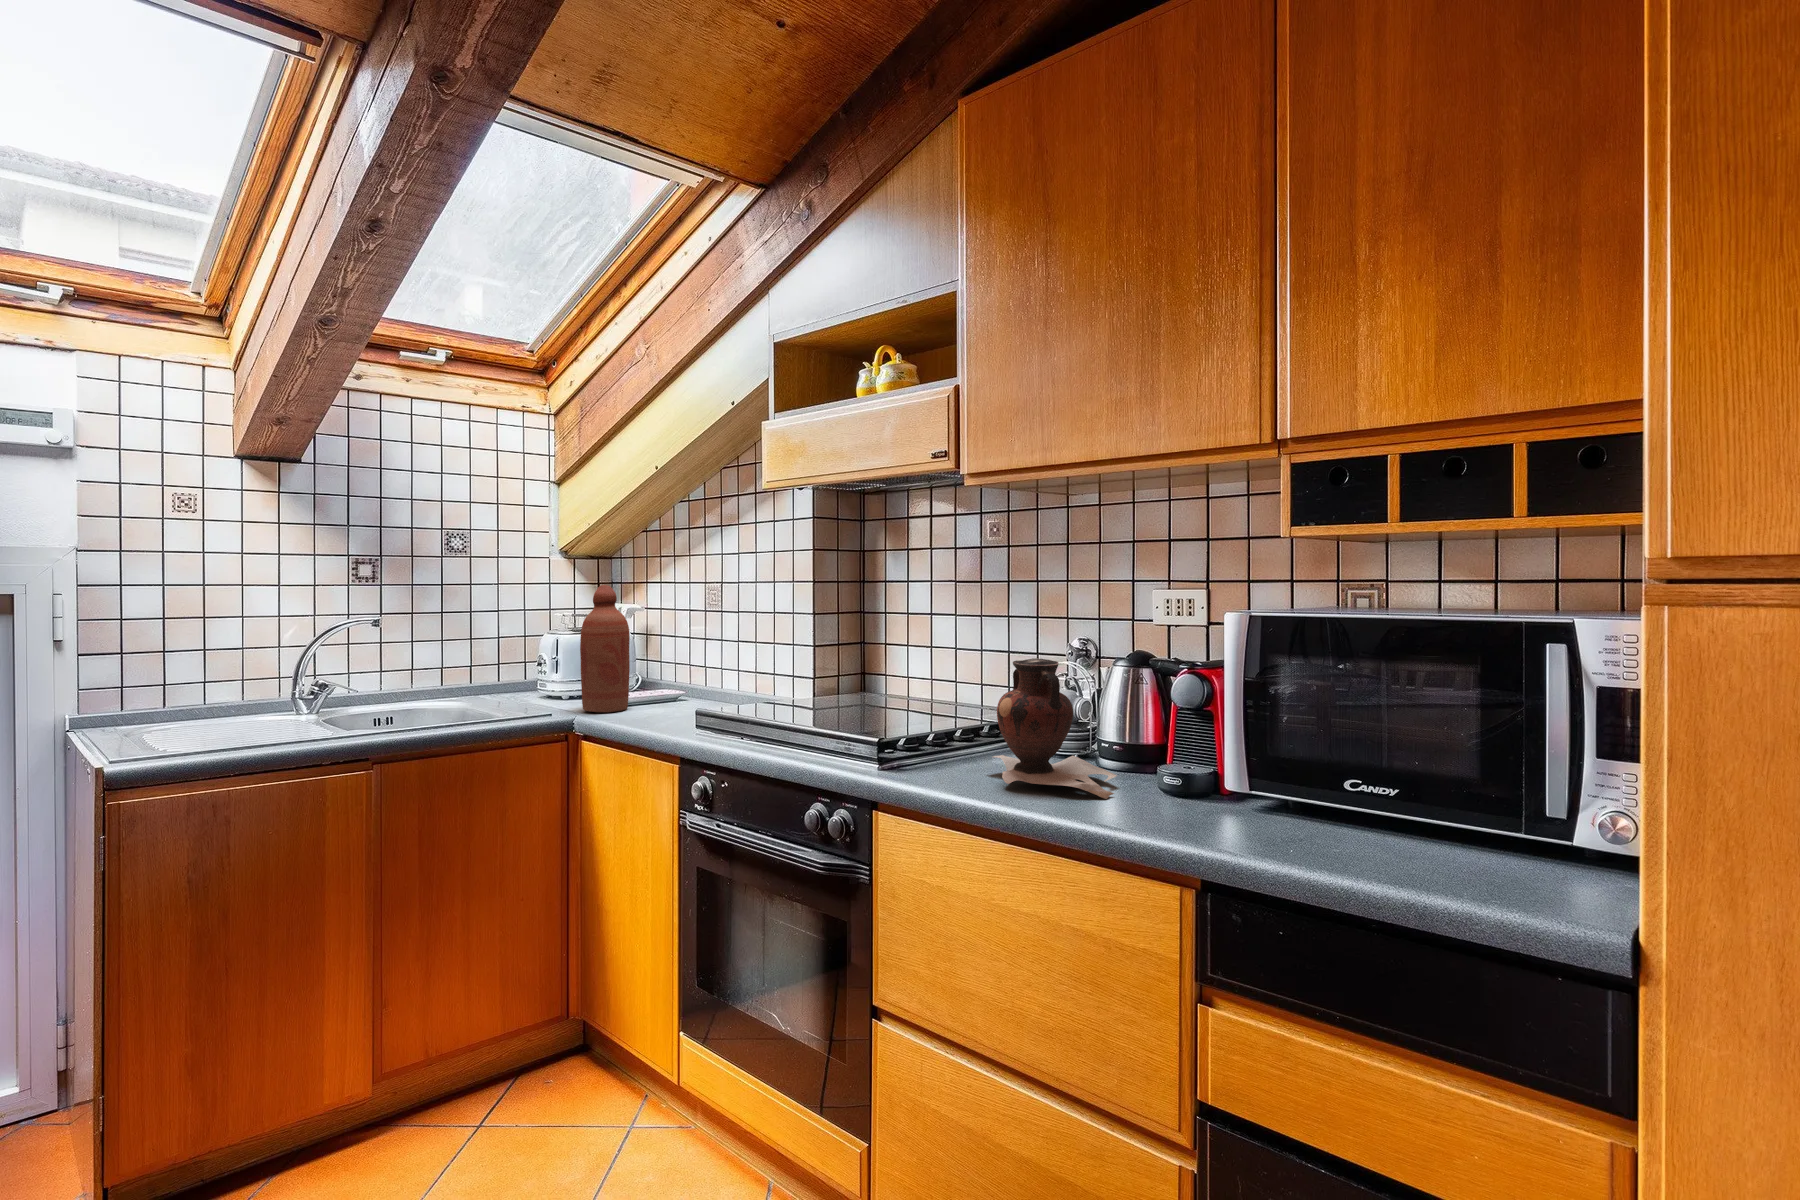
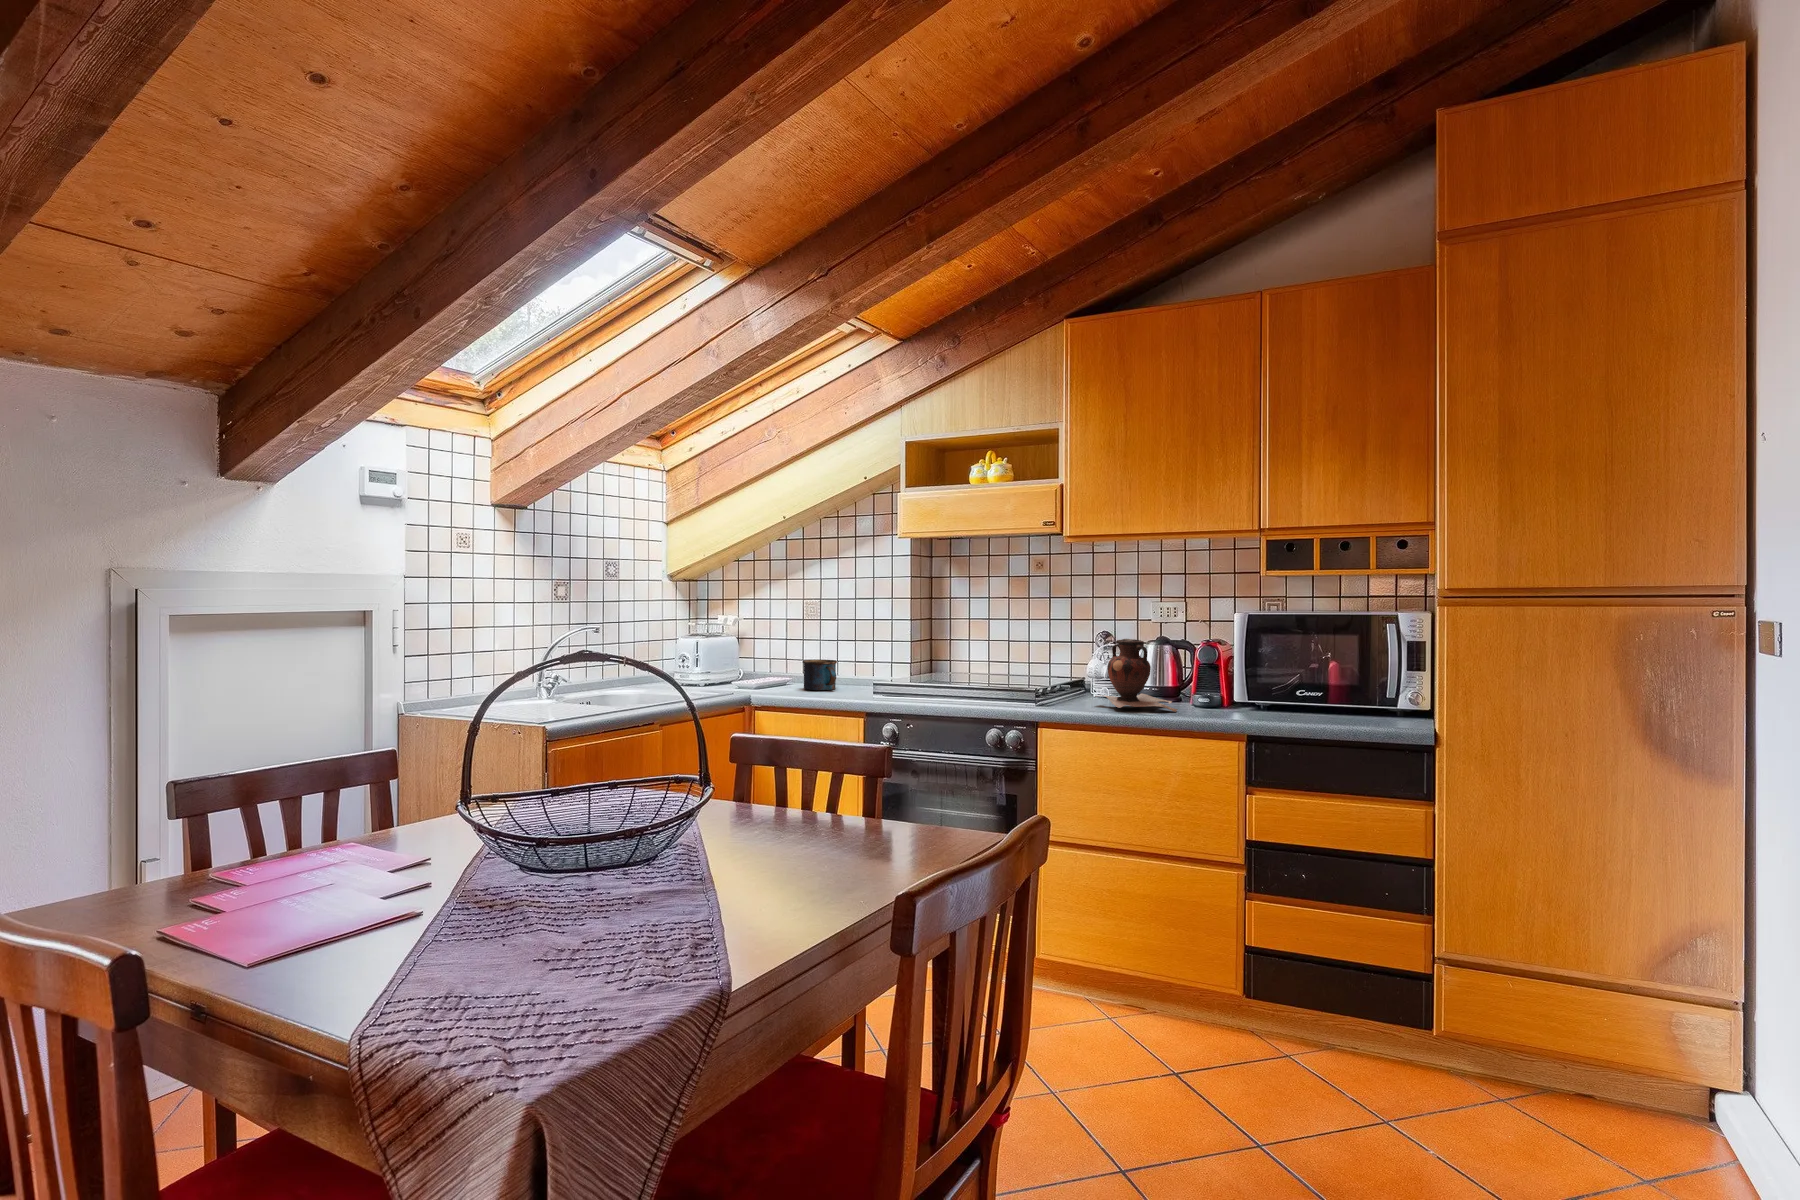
bottle: present [580,585,630,712] -> none [747,600,781,689]
mug: none [645,671,696,717] -> present [803,660,837,690]

